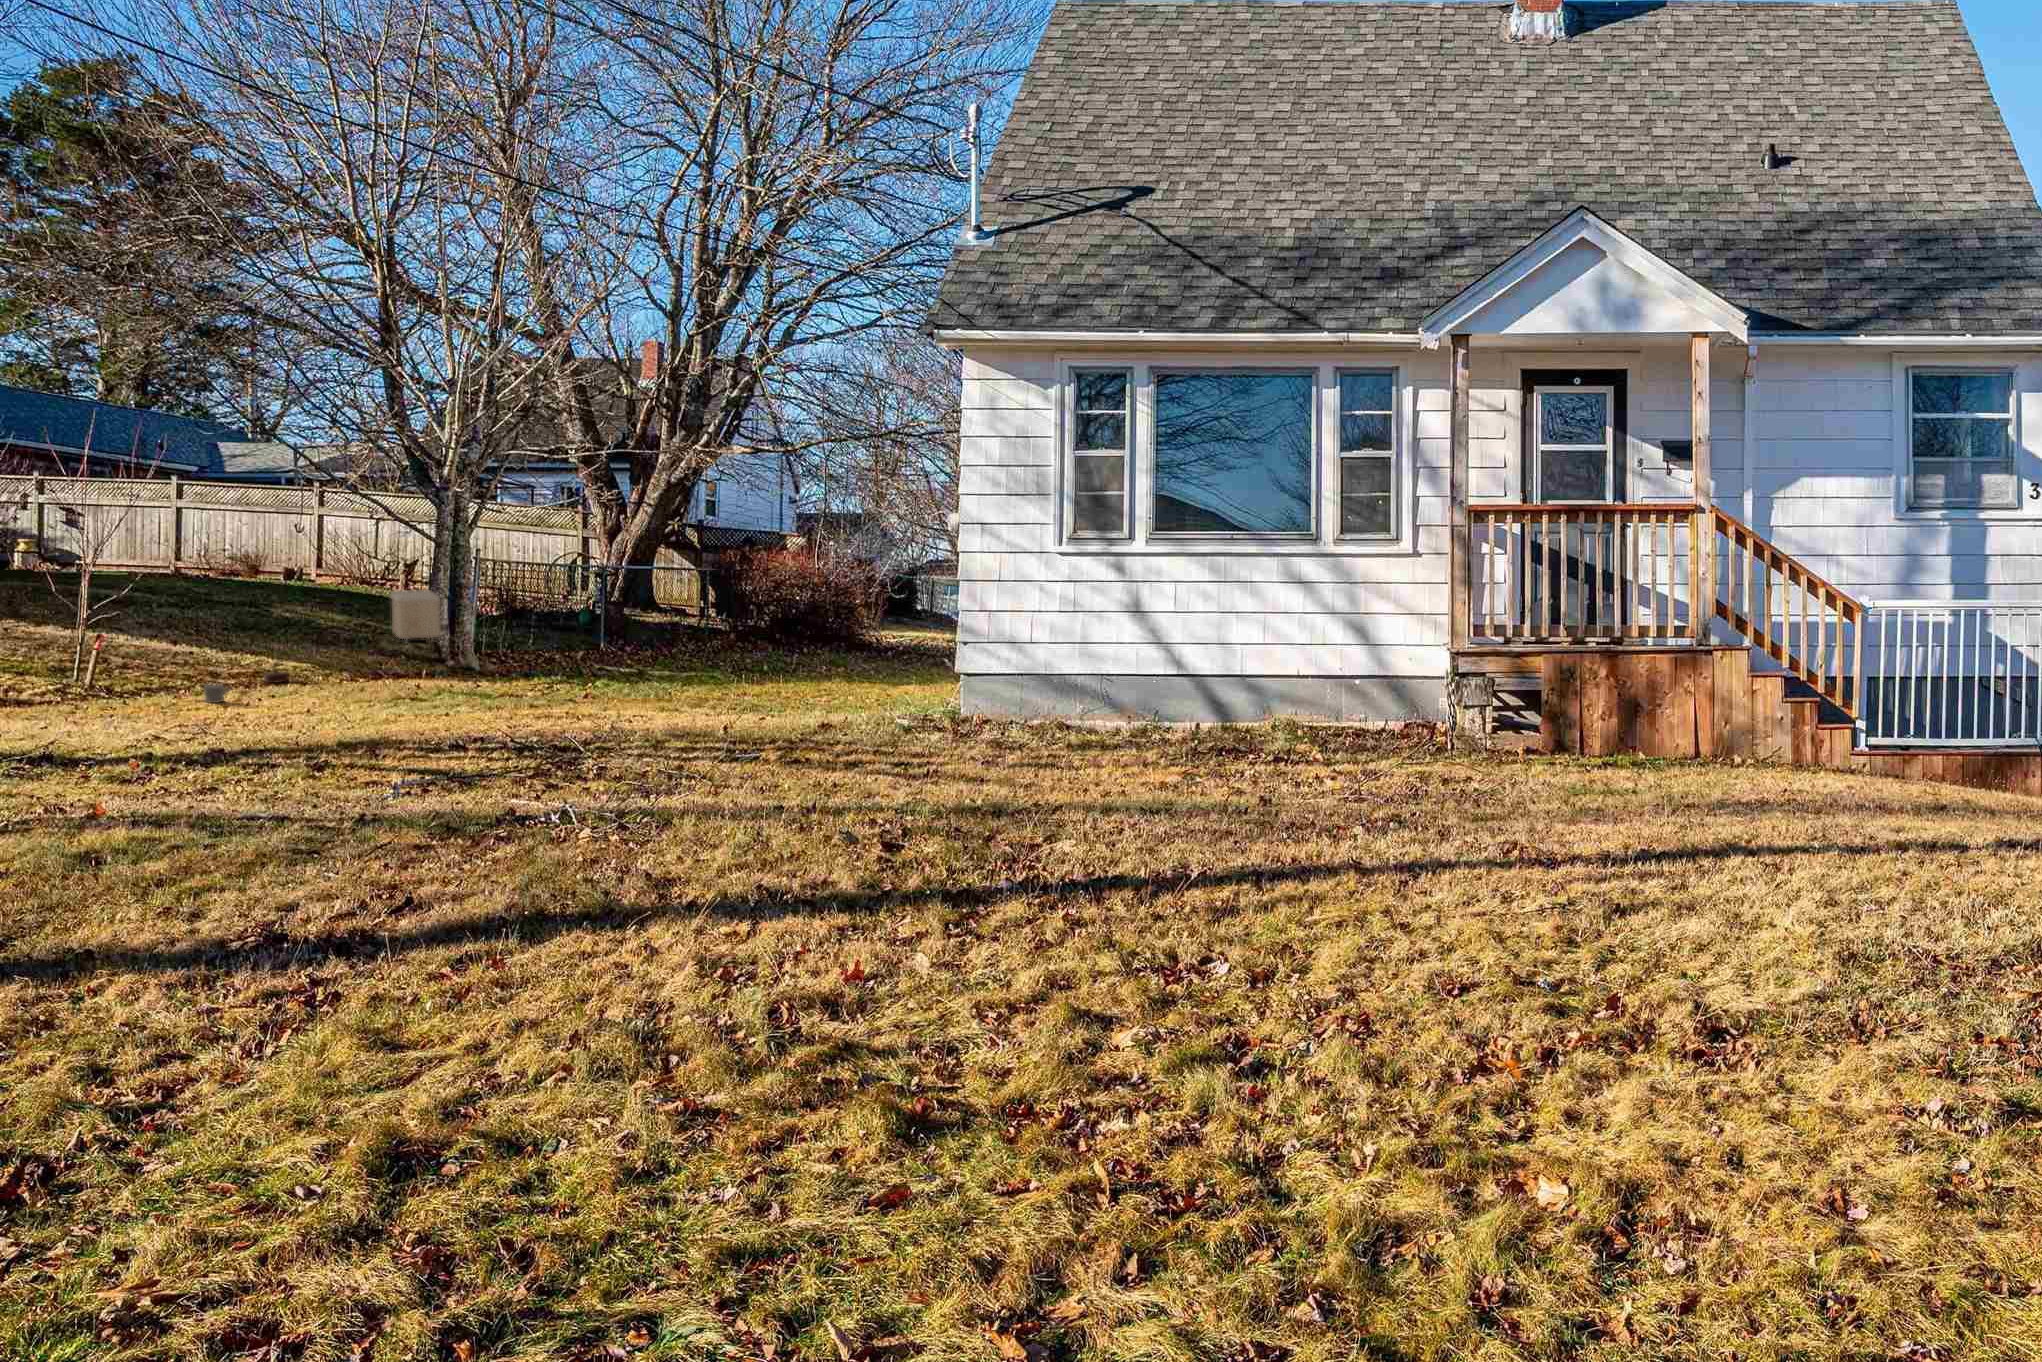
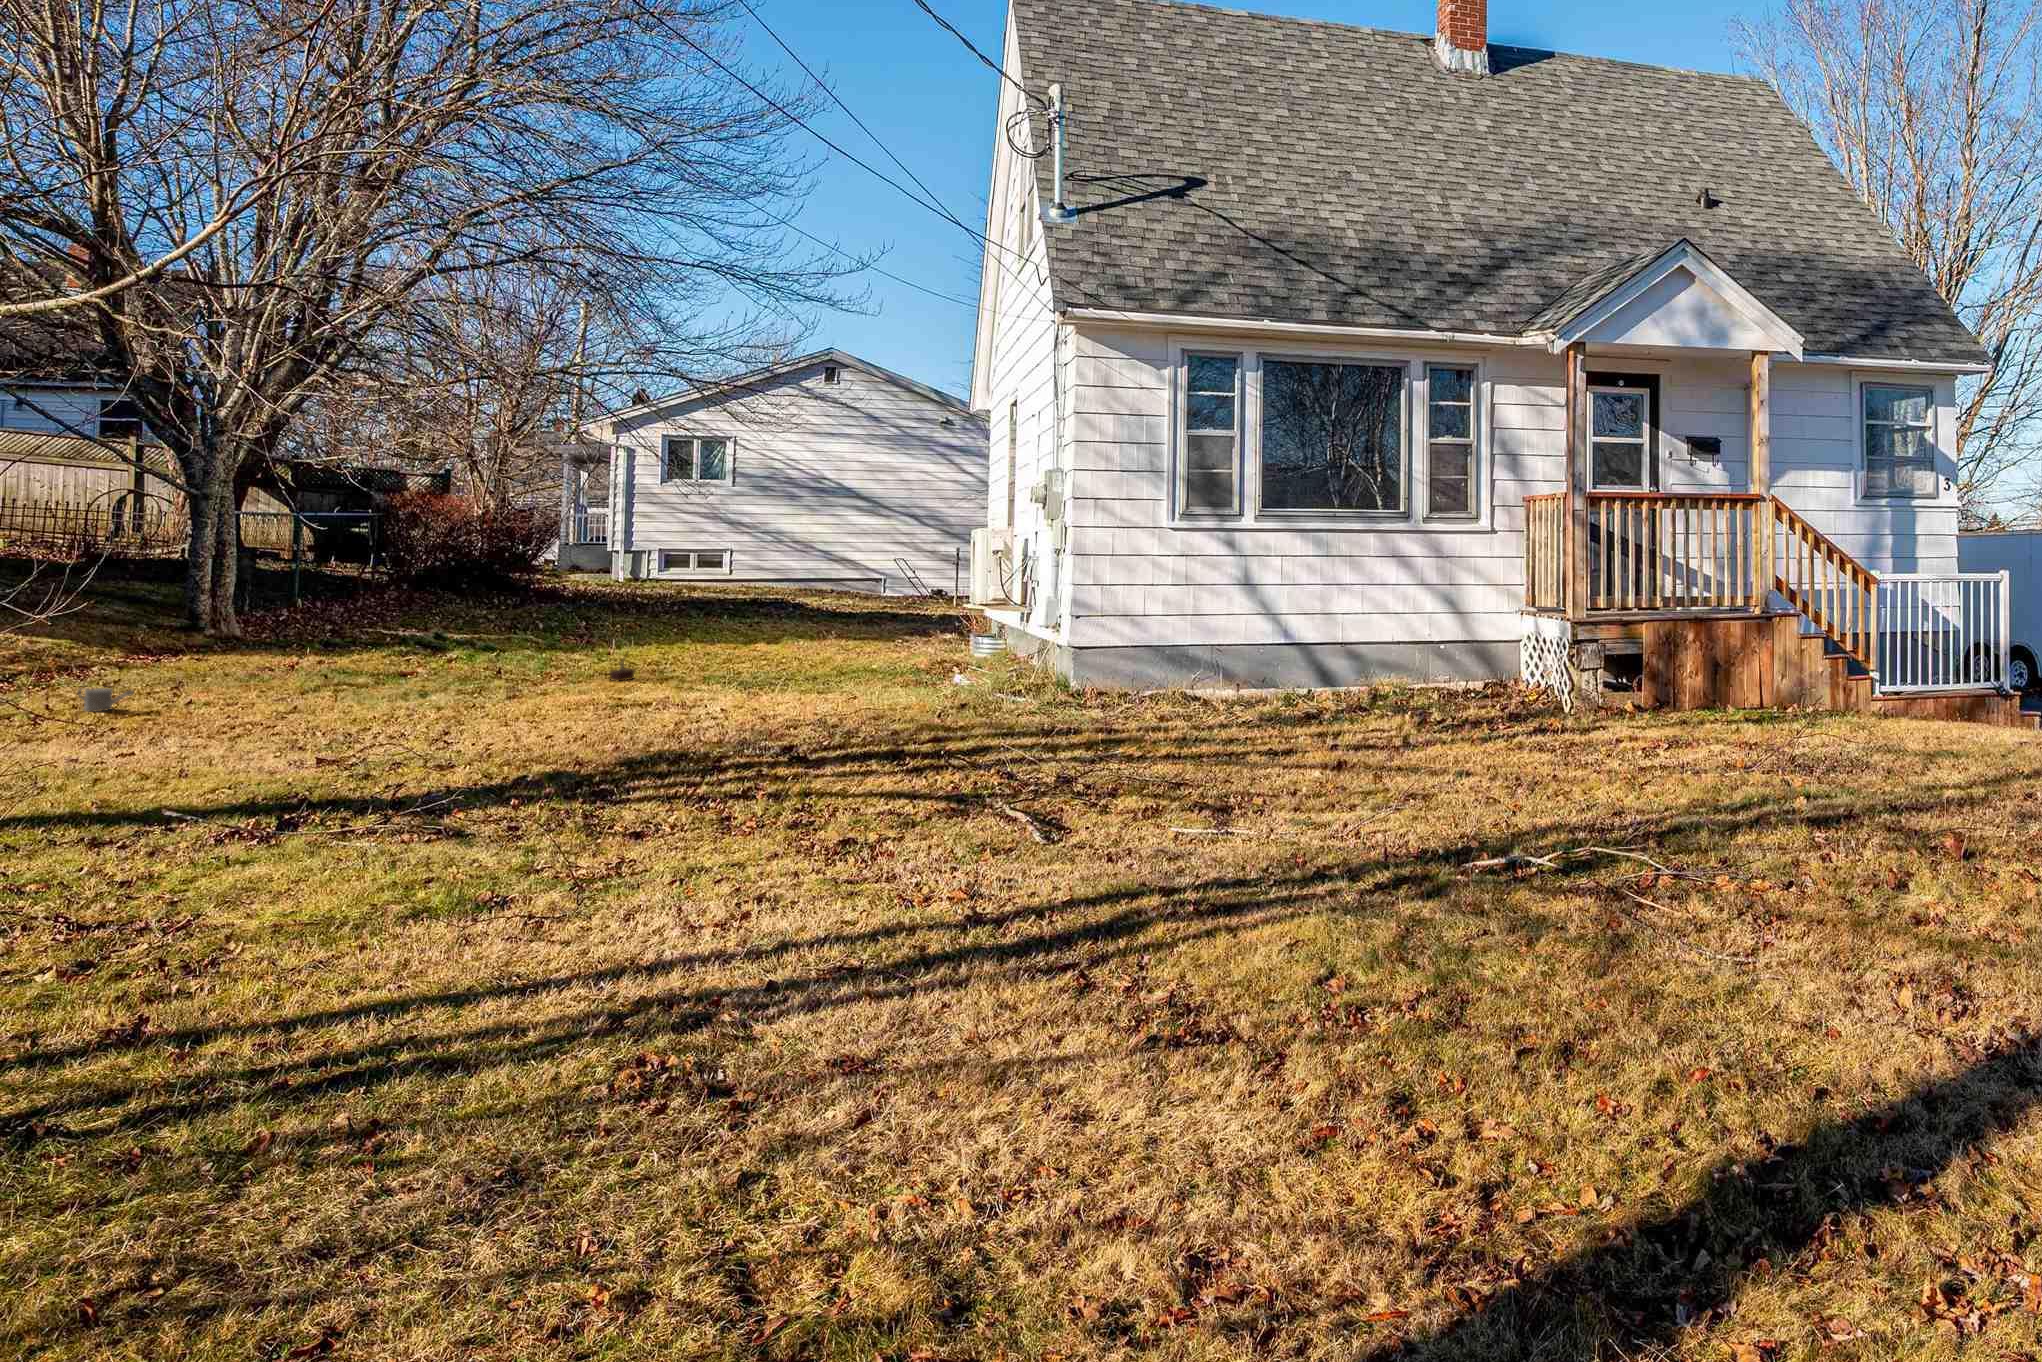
storage bench: present [390,590,441,643] -> none [103,549,192,614]
potted plant: present [258,635,302,683] -> present [609,626,635,681]

